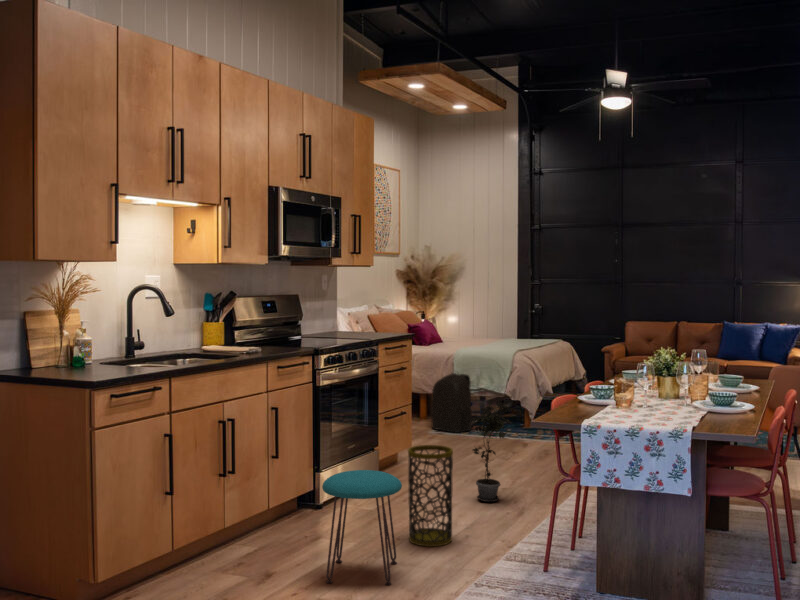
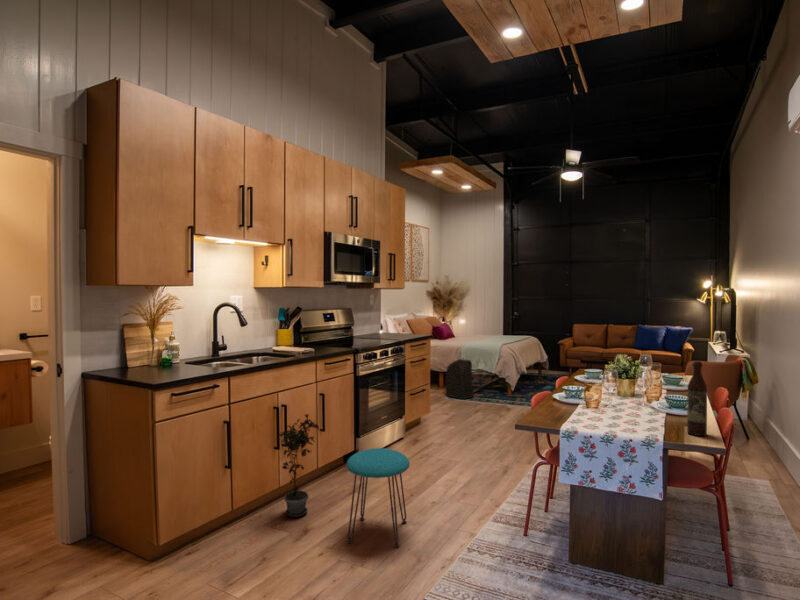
wine bottle: none [720,345,740,426] -> present [687,361,707,436]
potted plant: present [470,398,511,502] -> present [279,414,319,517]
trash can: present [408,445,453,547] -> none [418,424,453,505]

